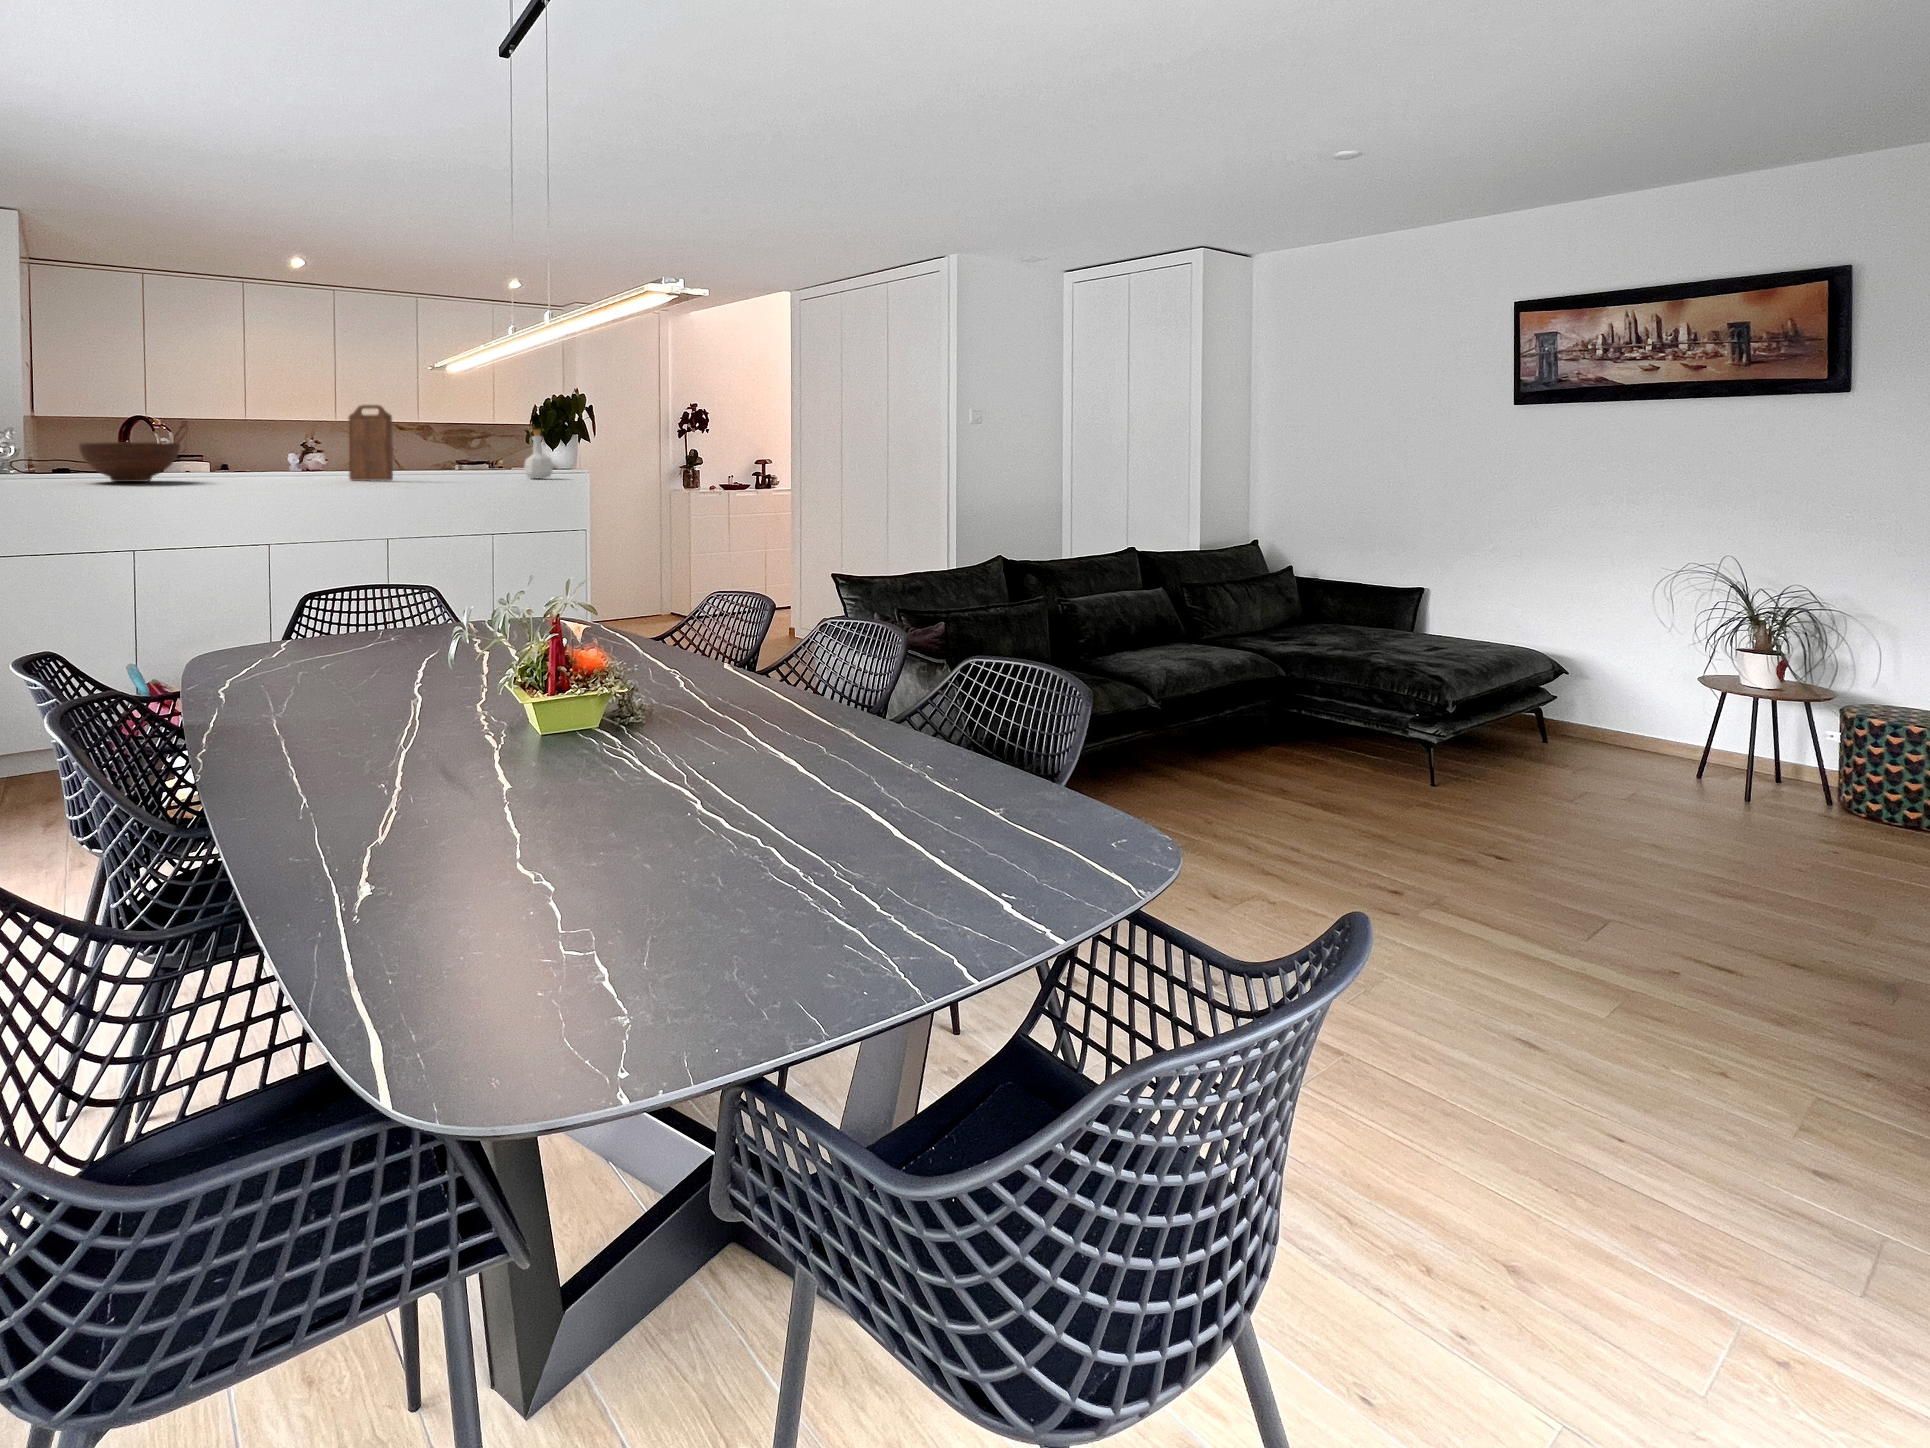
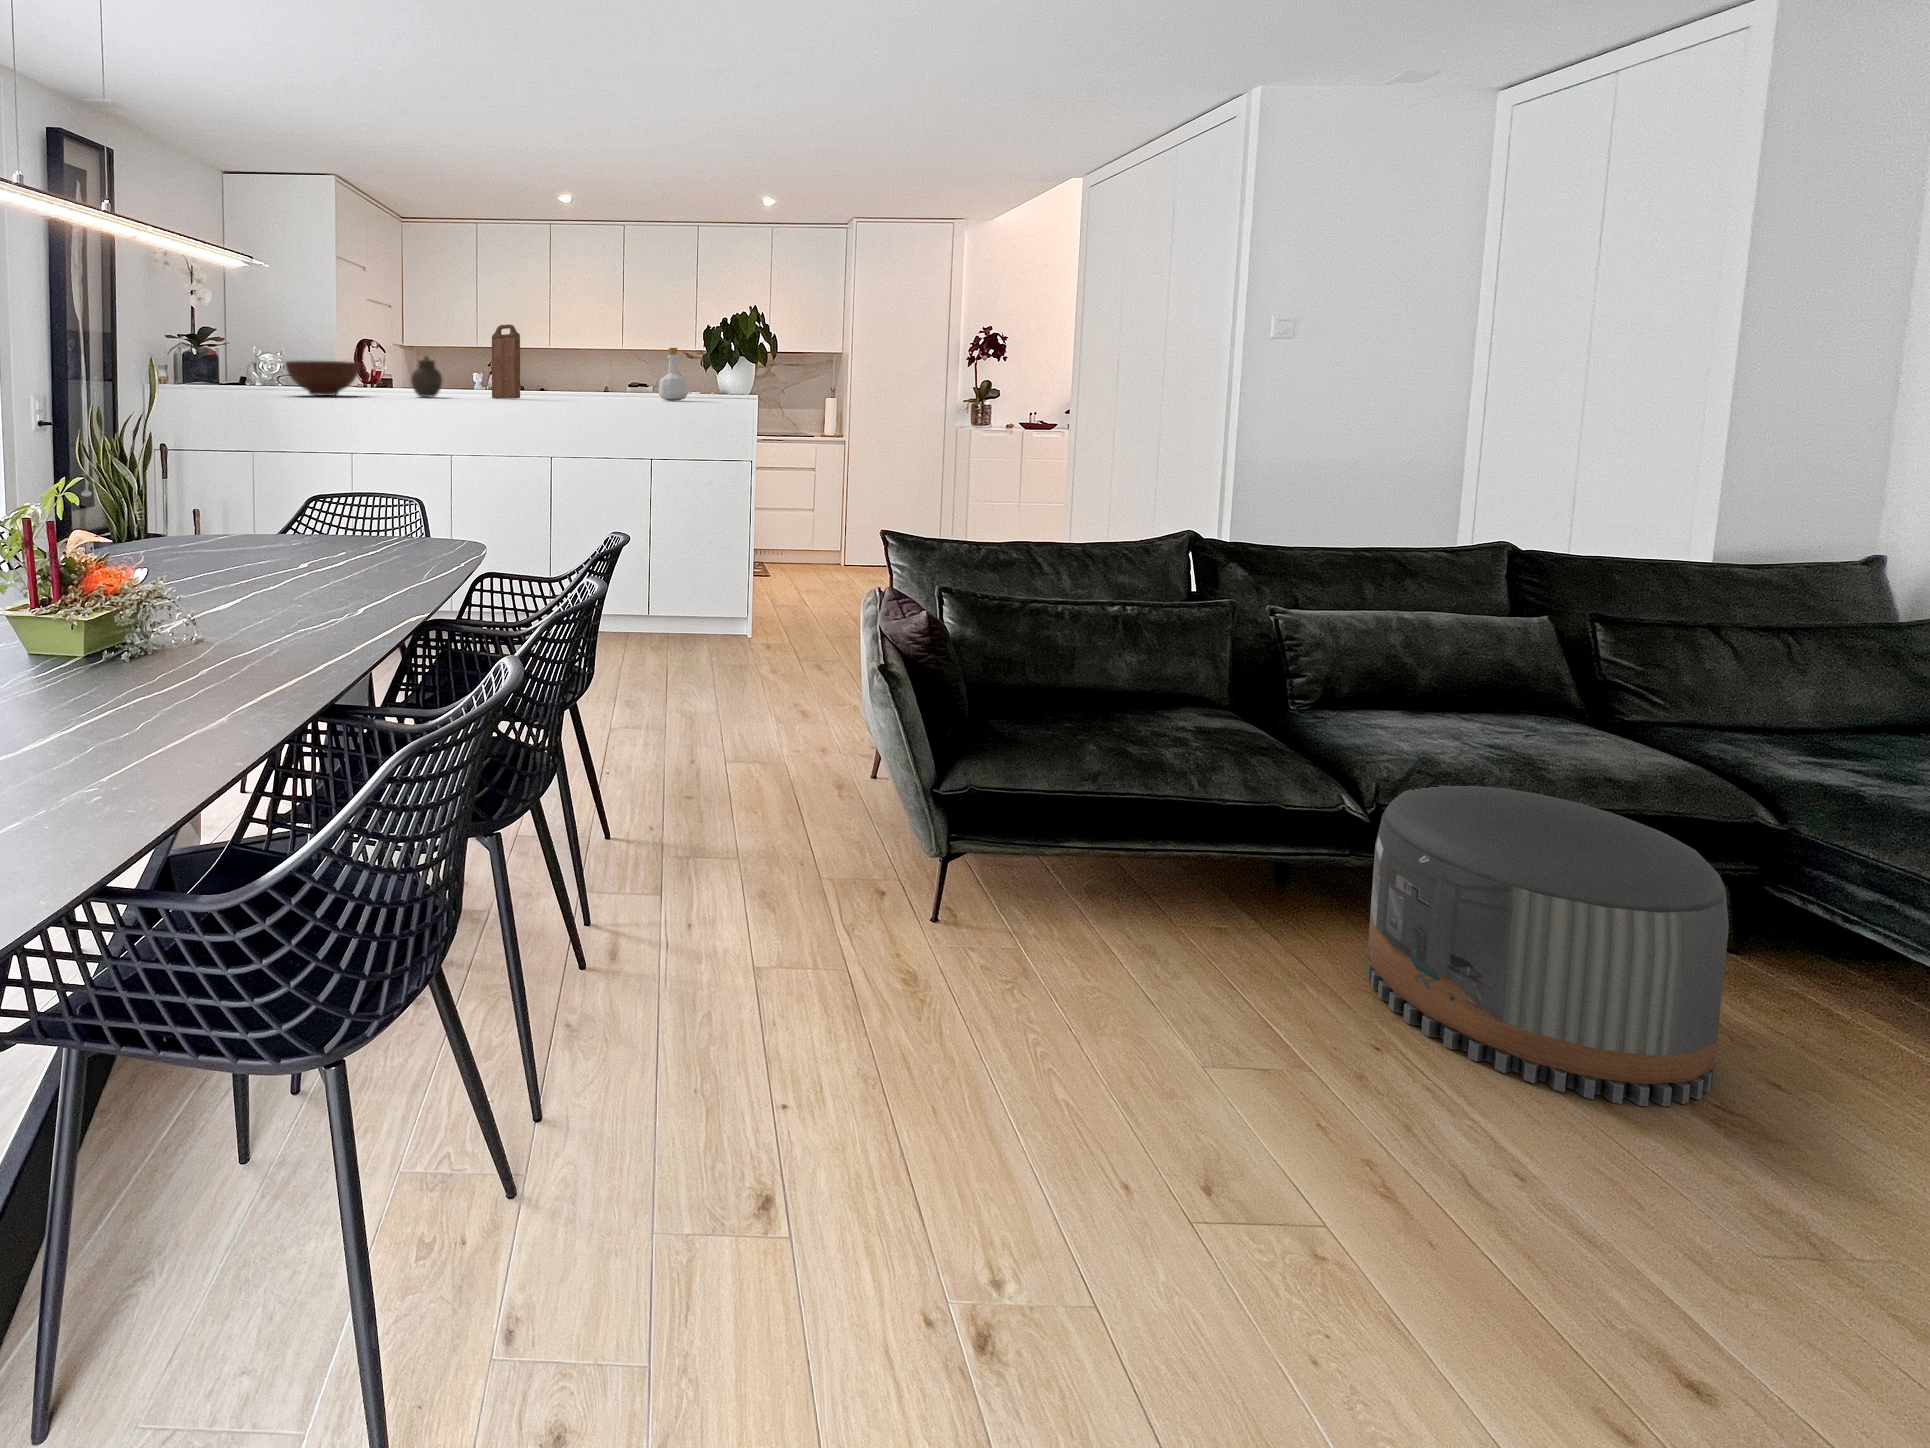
jar: none [252,436,290,481] -> present [411,356,442,397]
pouf: none [1170,677,1306,804] -> present [1368,785,1729,1106]

